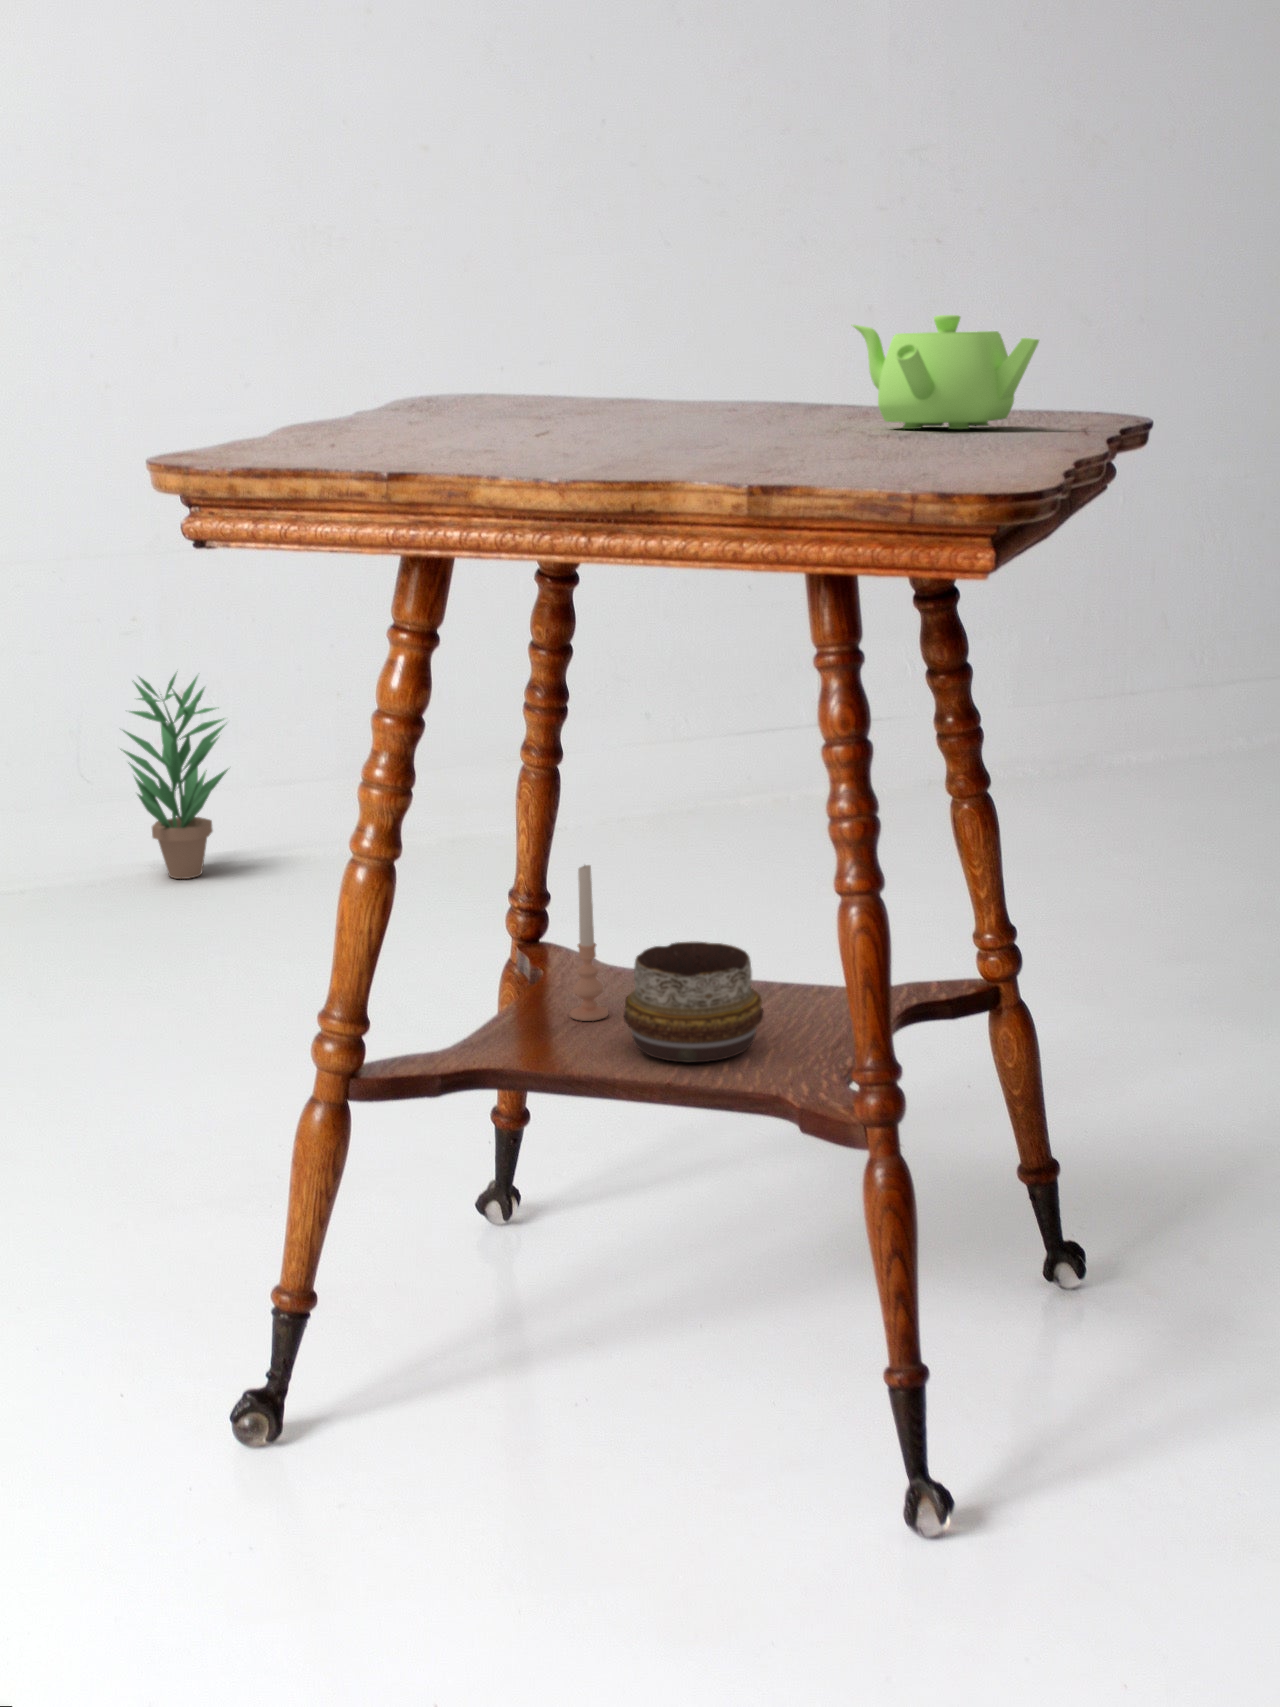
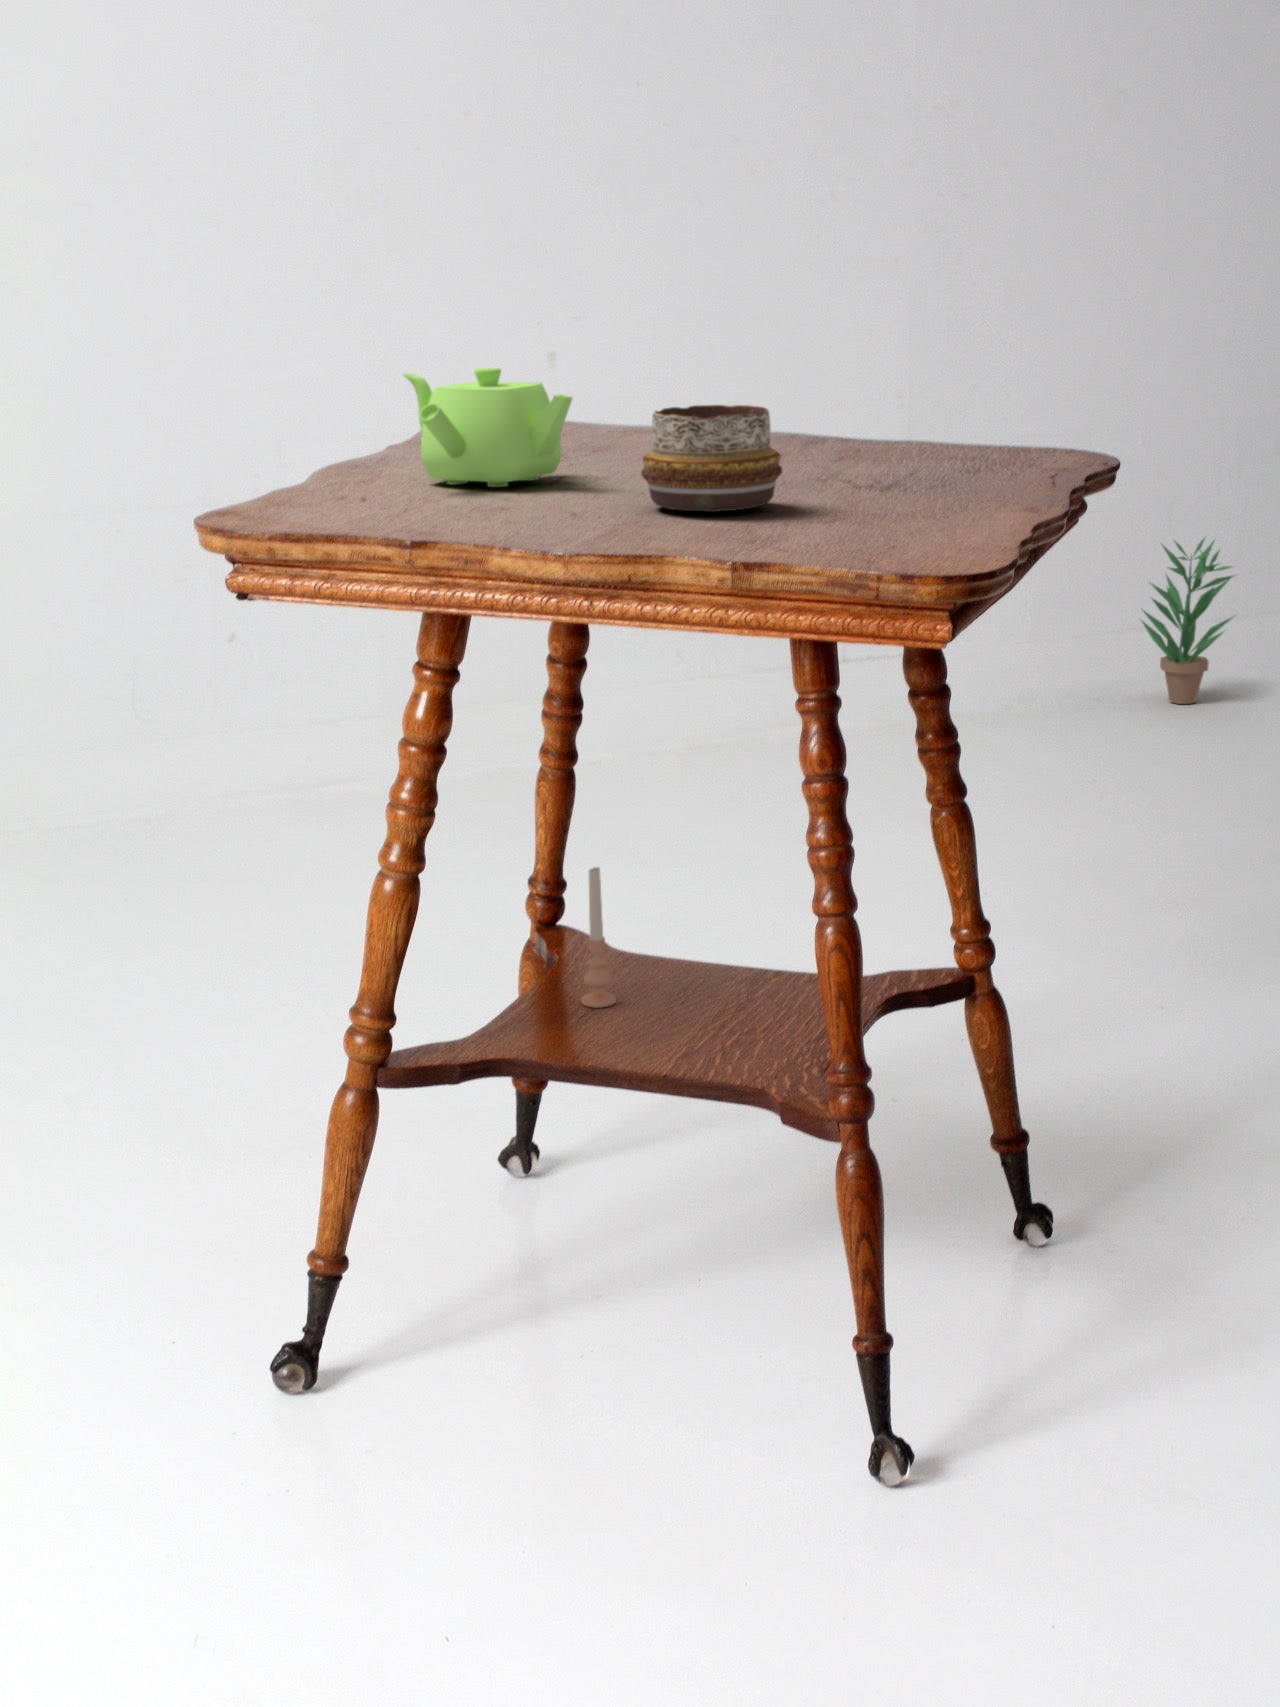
teapot: present [851,315,1039,429] -> present [403,368,572,487]
potted plant: present [123,674,228,879] -> present [1142,538,1233,704]
decorative bowl: present [624,941,764,1062] -> present [641,405,782,512]

